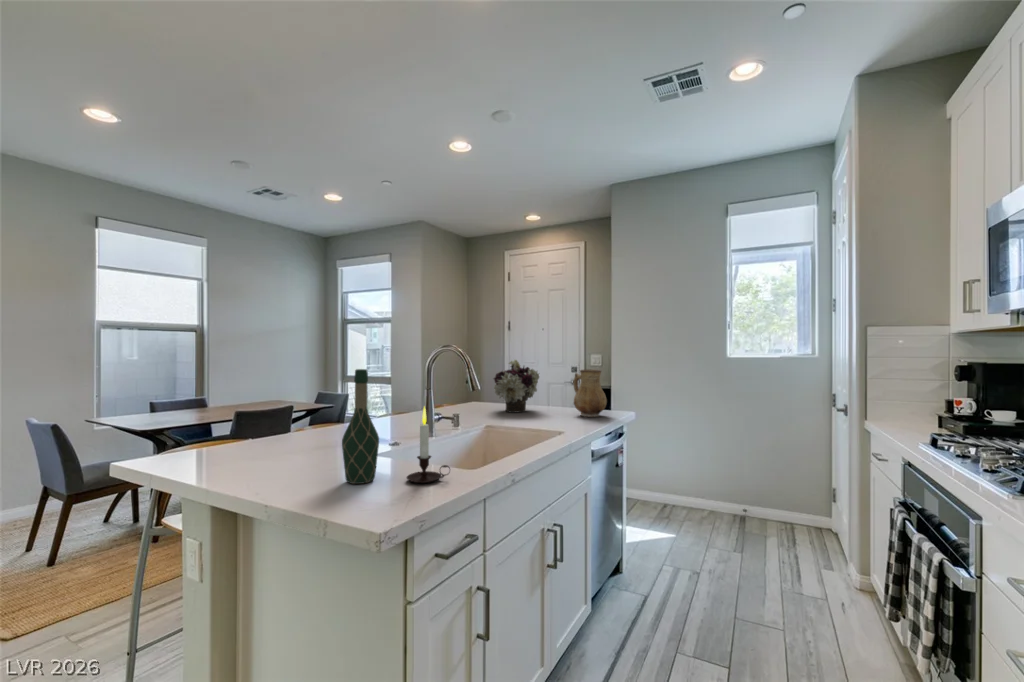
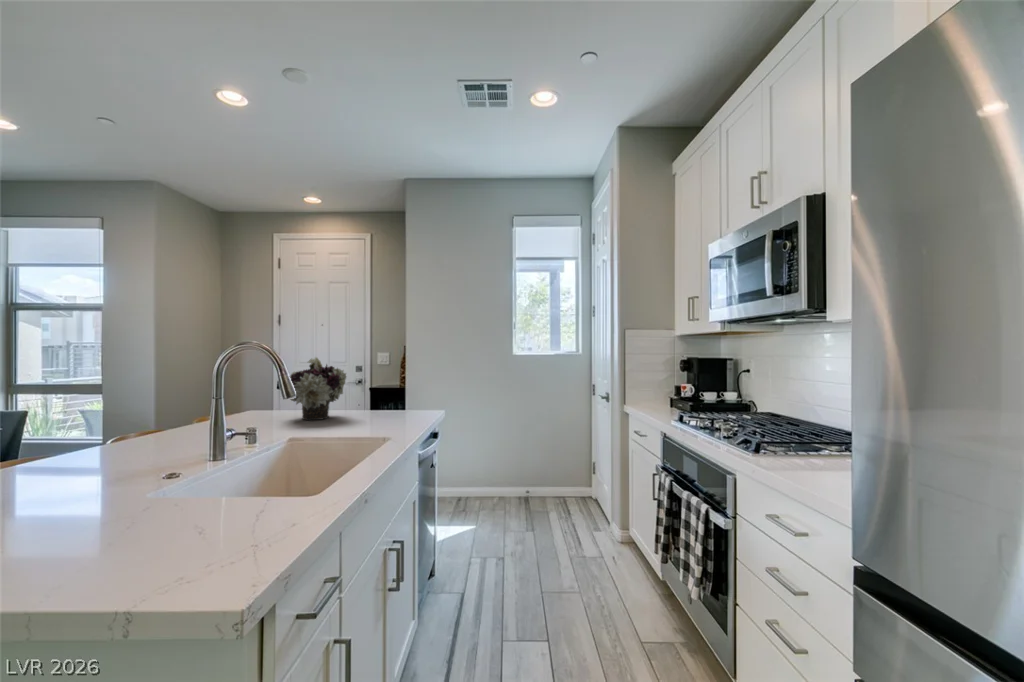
wine bottle: present [342,369,379,484] -> none [104,369,177,553]
ceramic pitcher: present [573,369,607,417] -> none [387,368,425,419]
candle: present [407,407,450,483] -> none [226,420,296,531]

